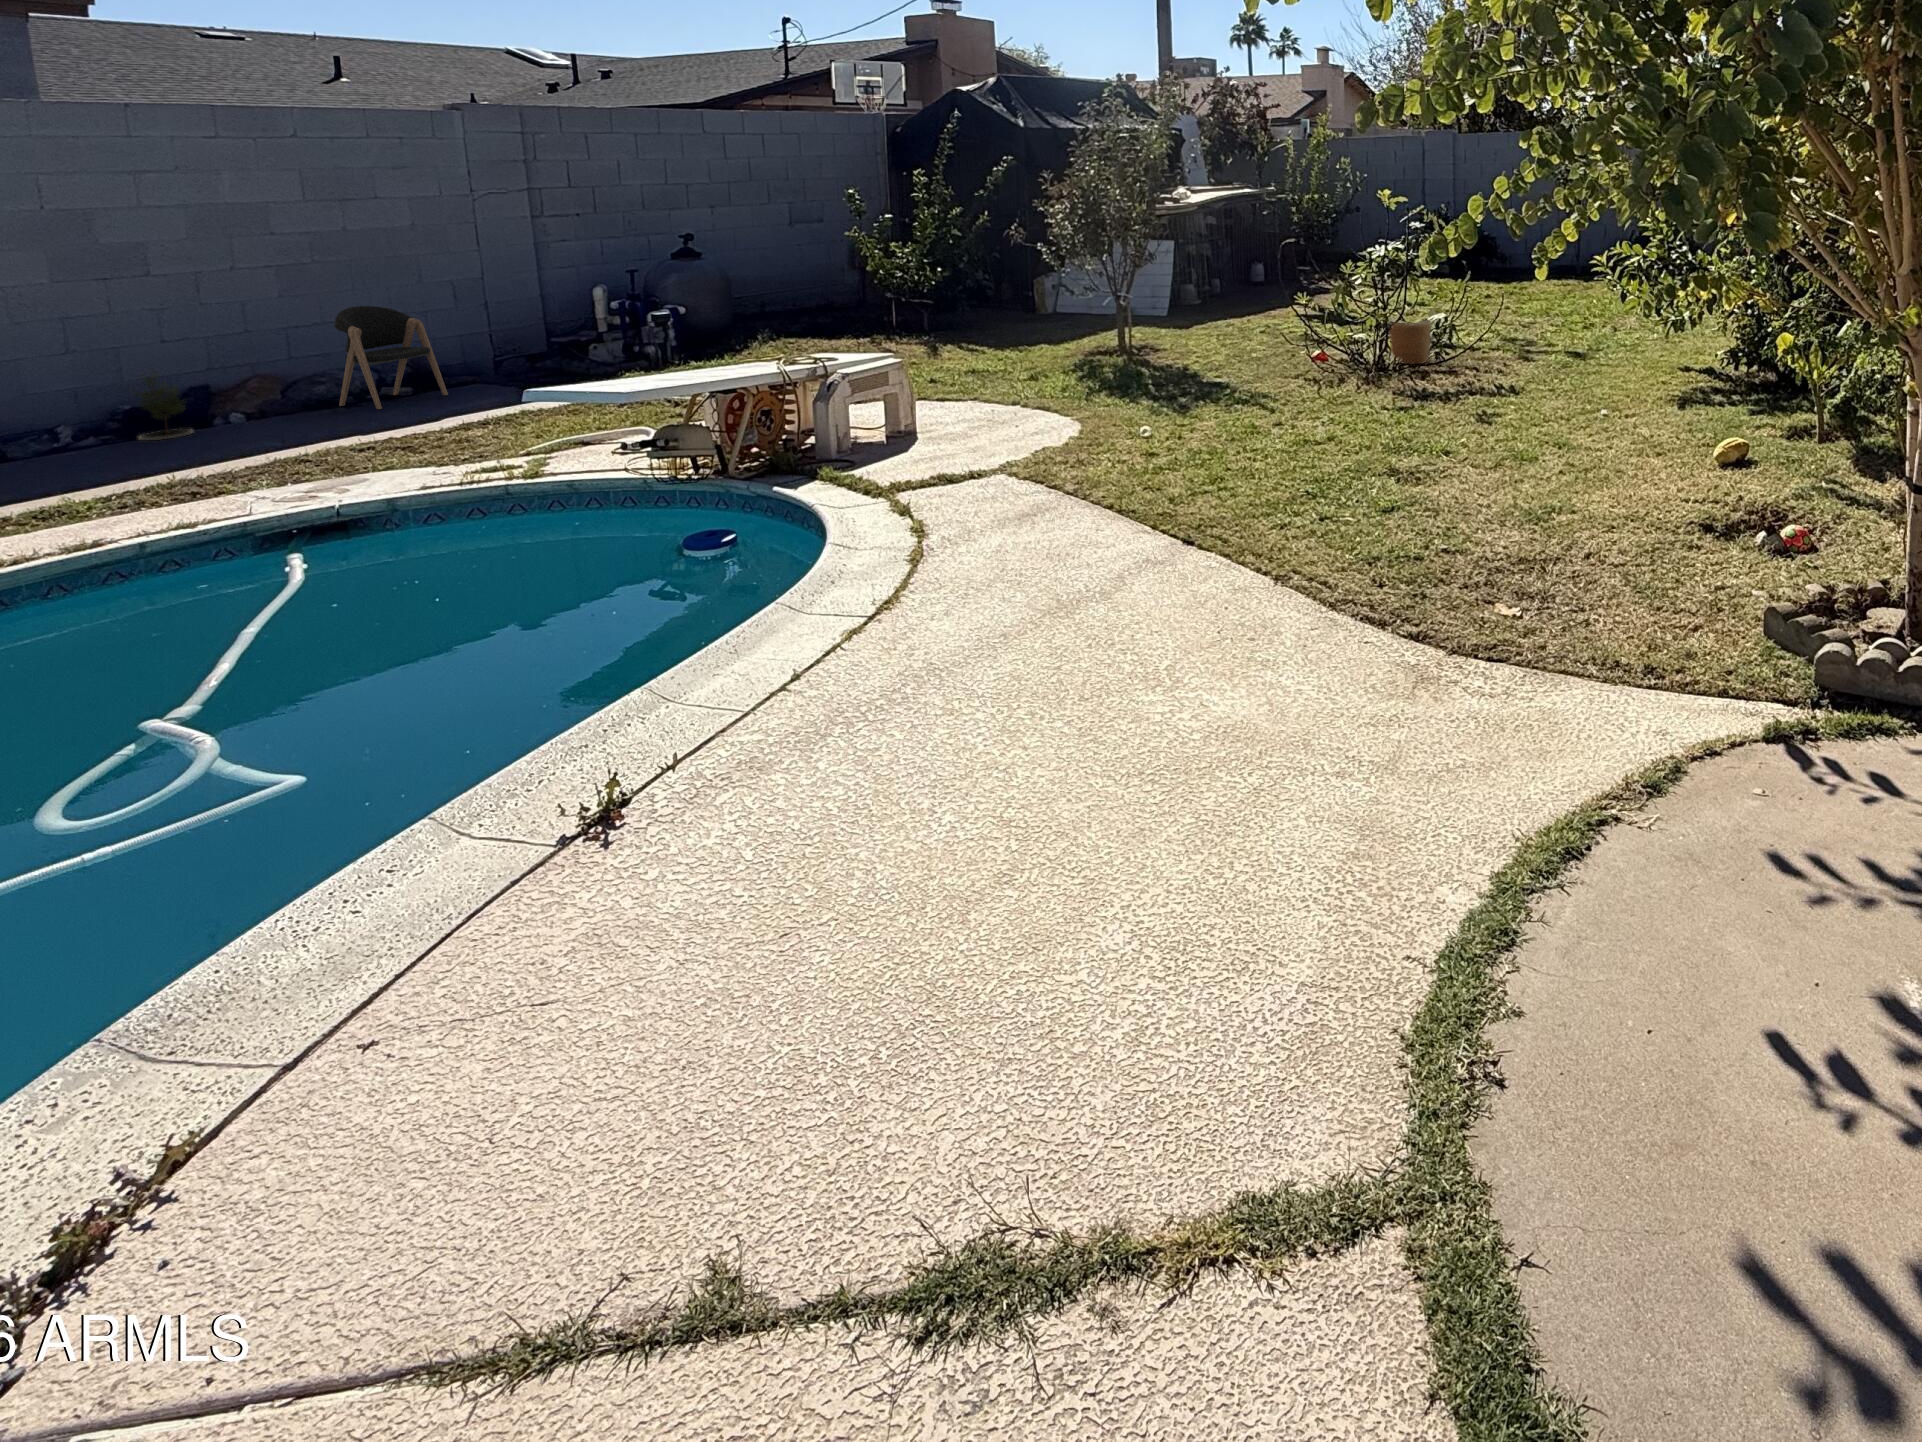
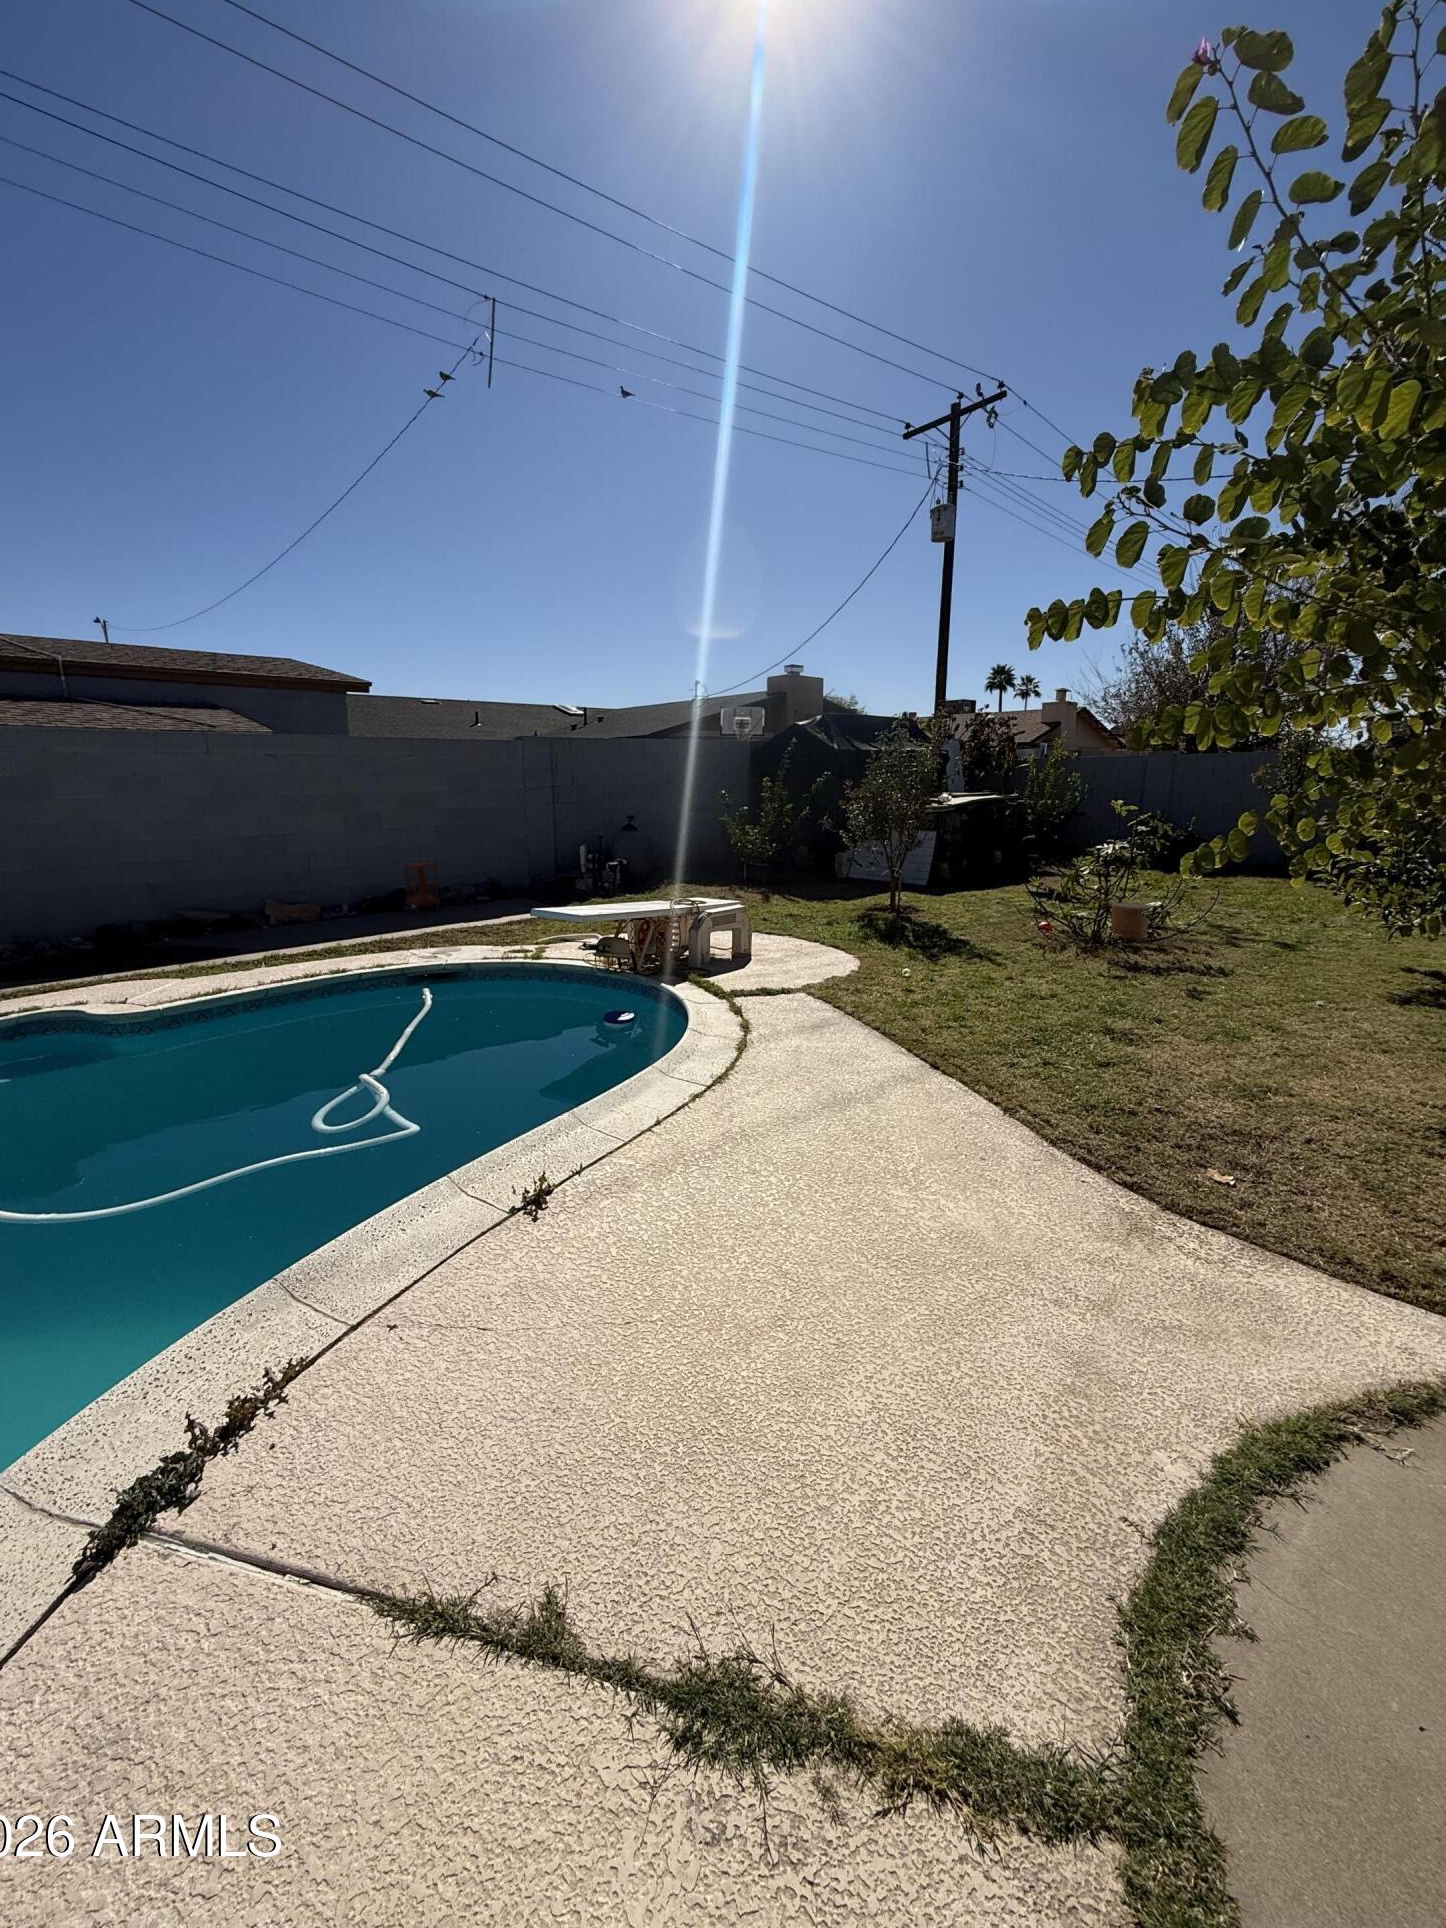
chair: present [334,306,448,409] -> none [454,850,504,910]
side table: none [216,331,308,424] -> present [404,862,440,911]
potted tree: present [133,375,193,441] -> none [366,878,391,917]

